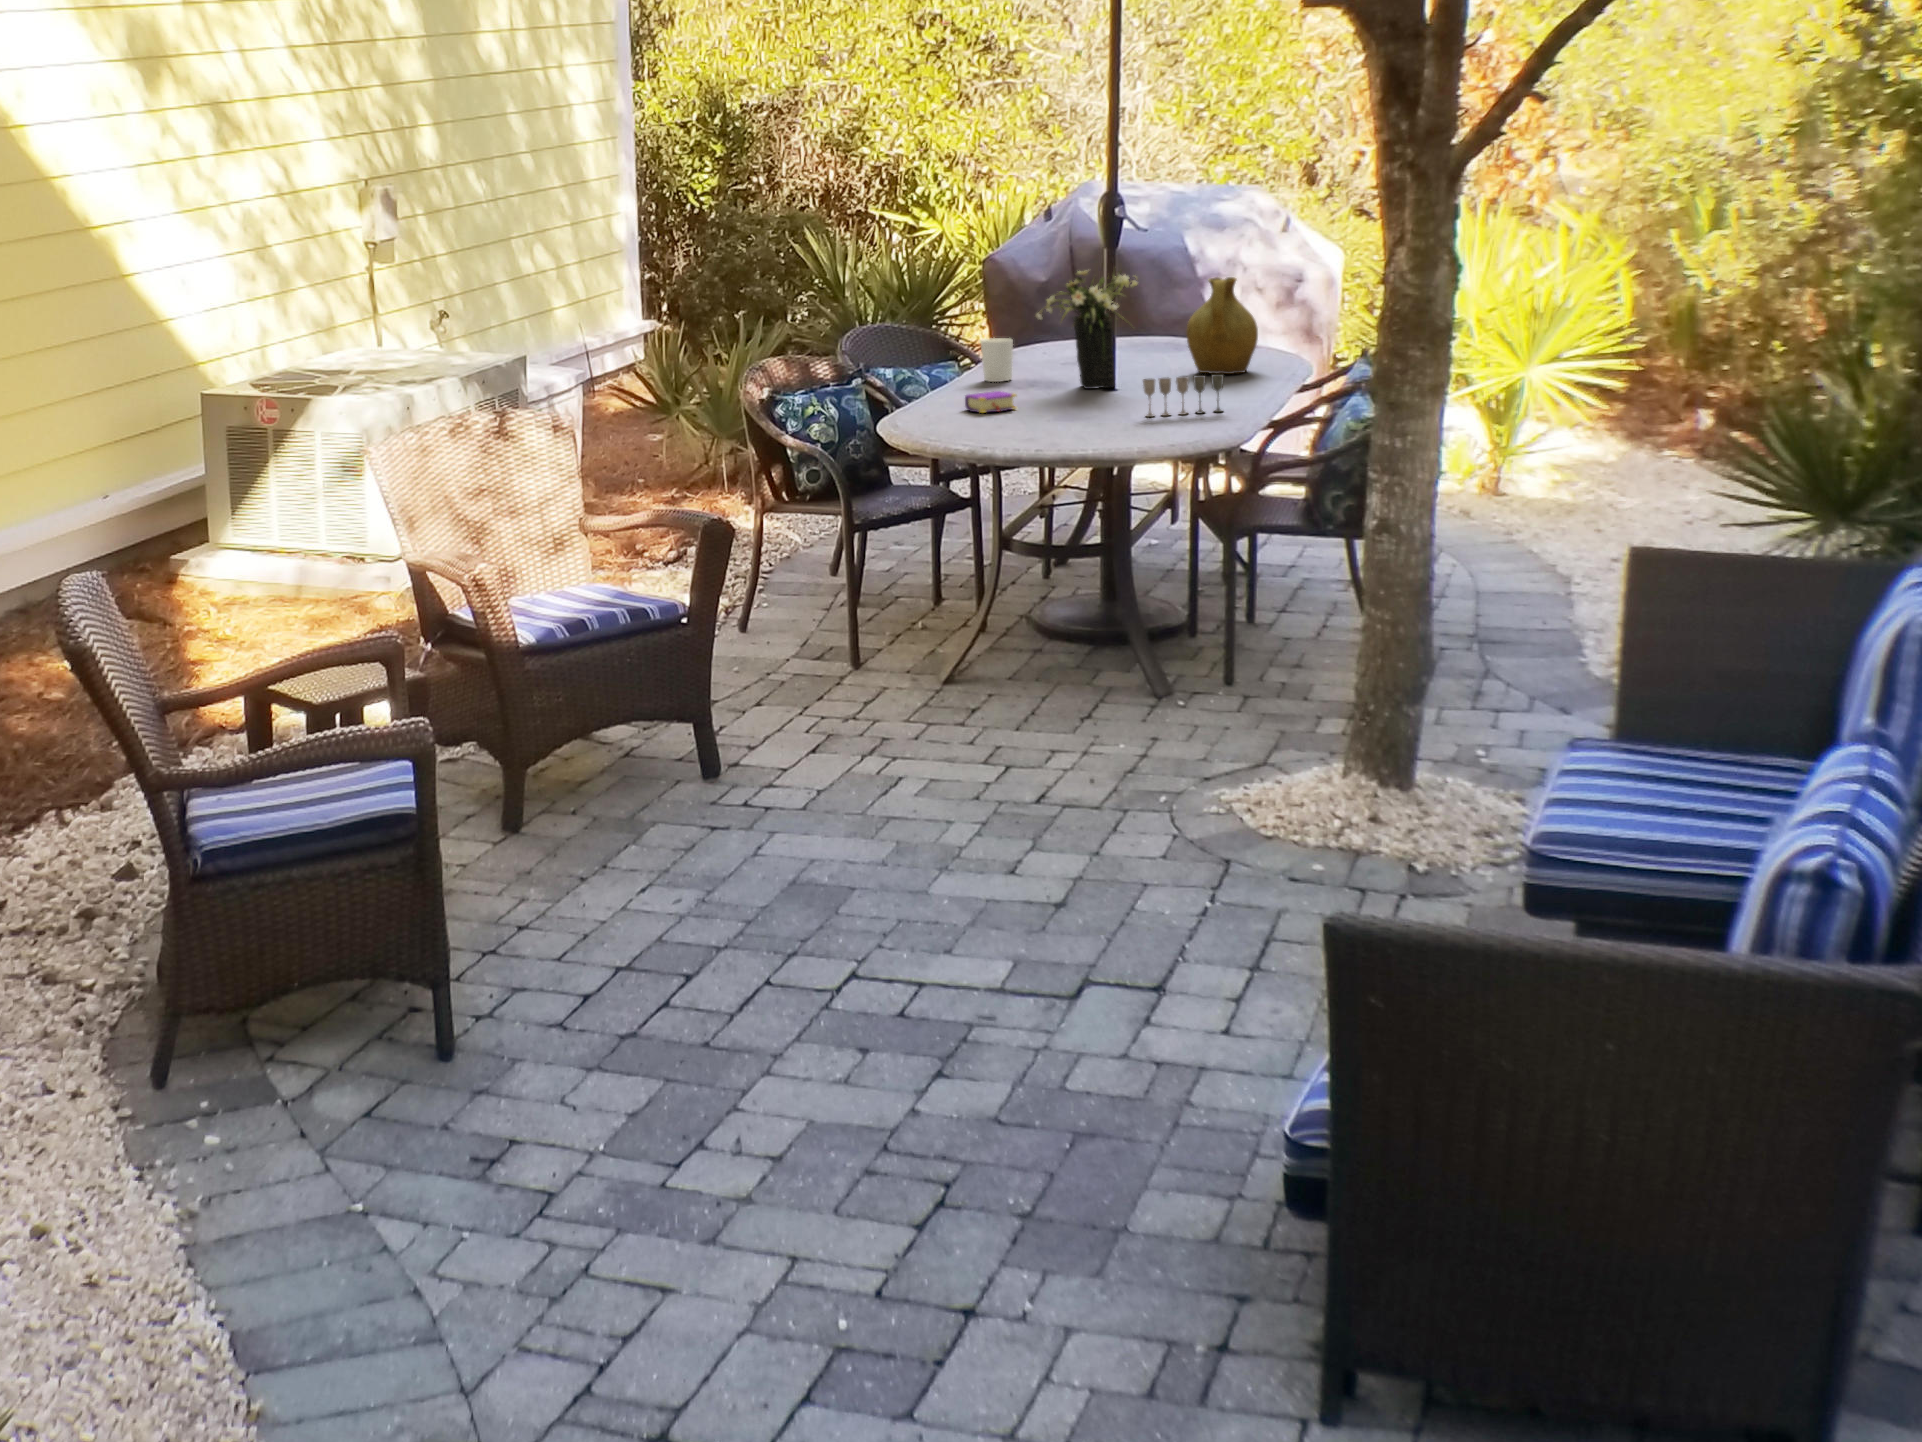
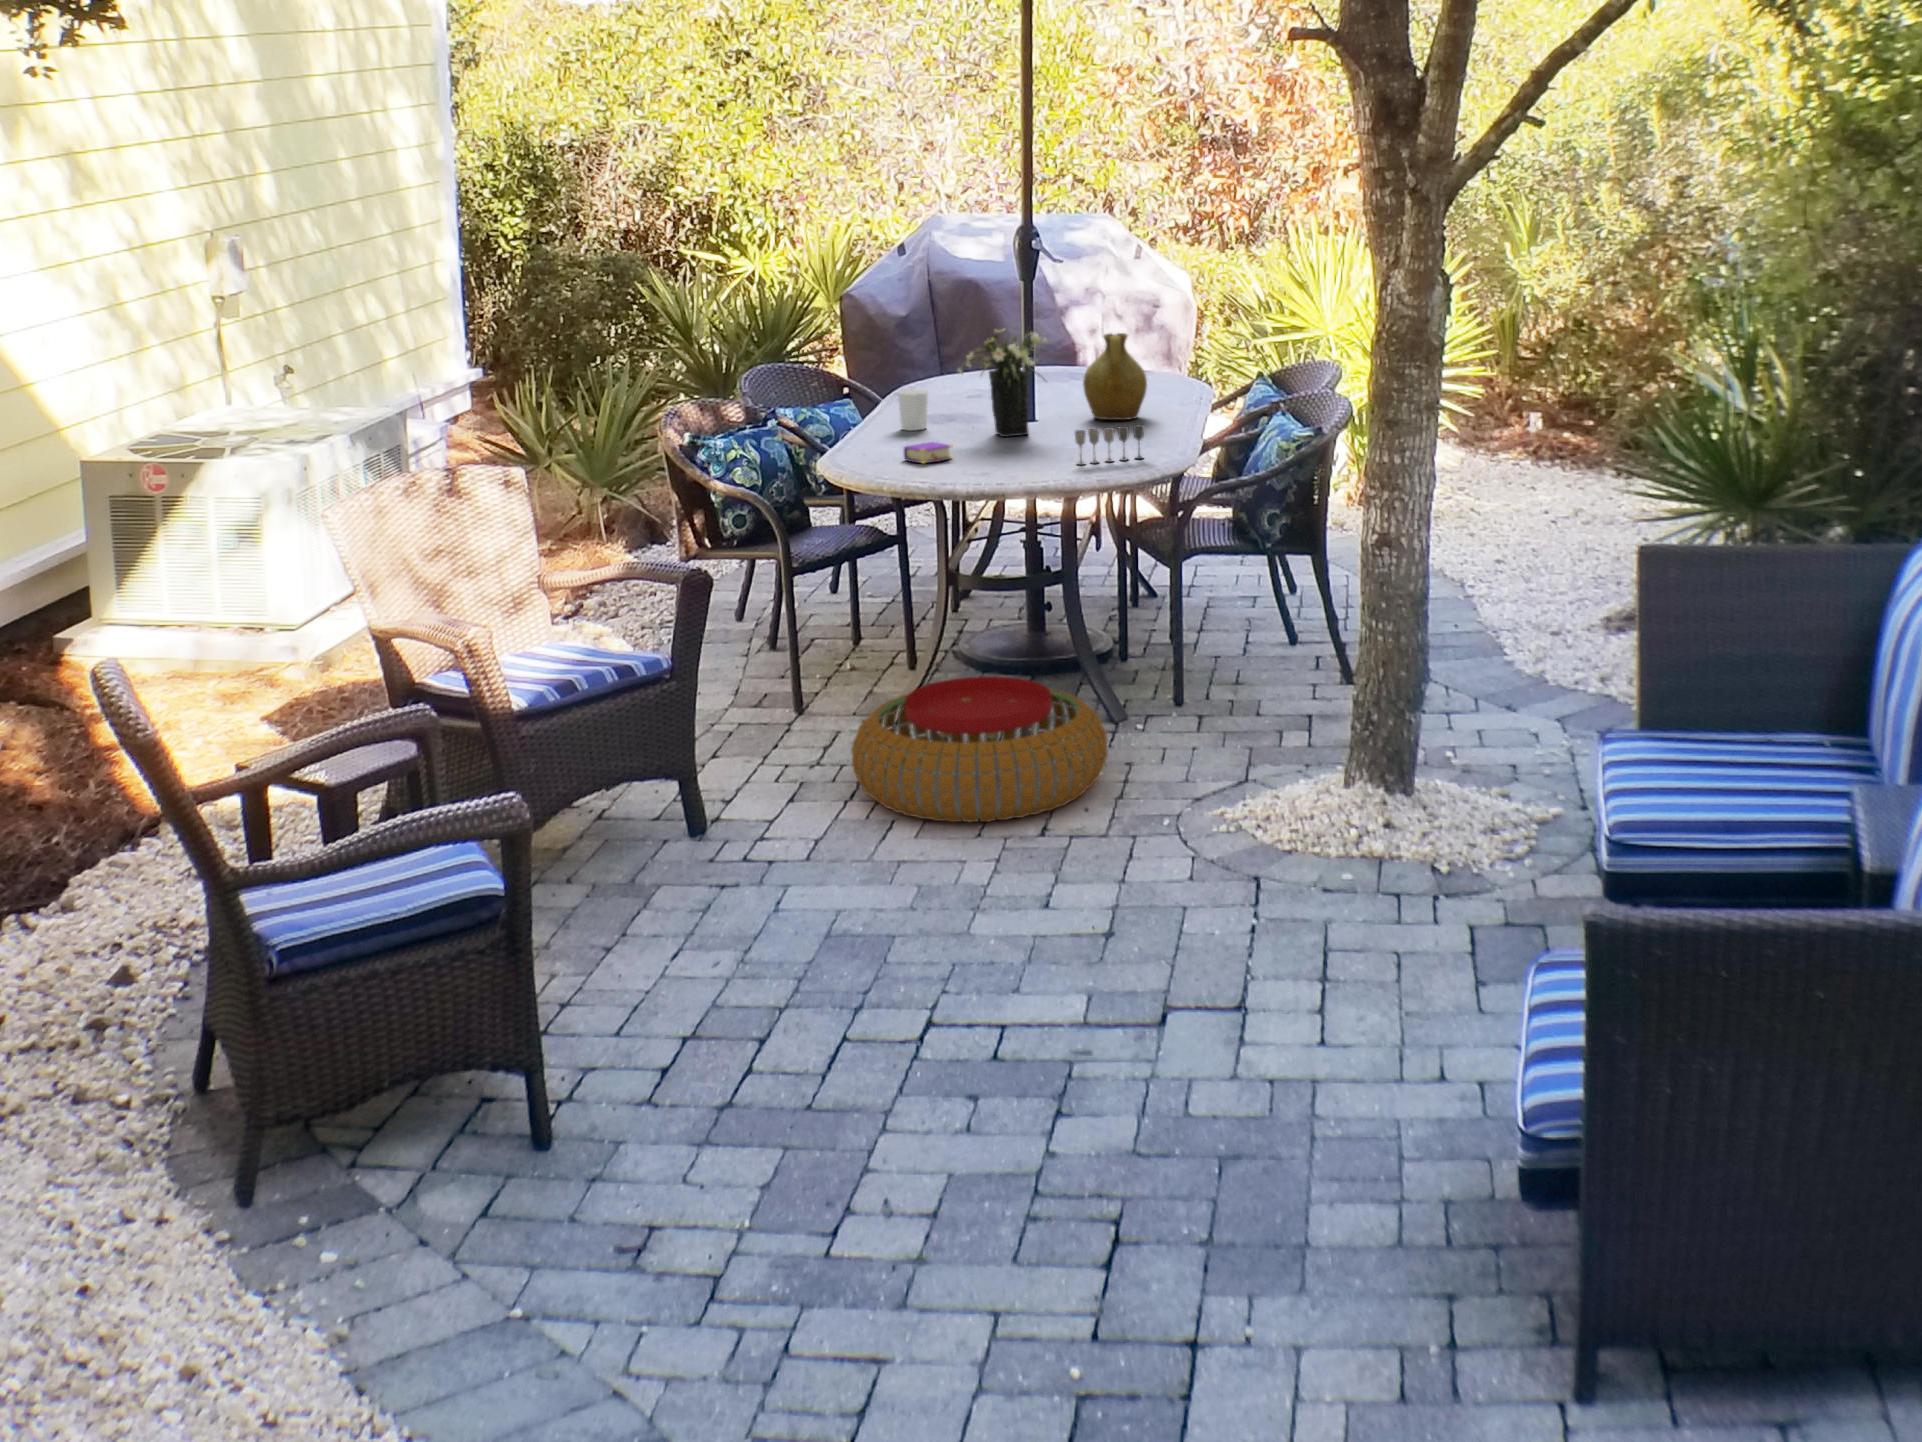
pouf: none [874,641,1151,791] -> present [851,676,1108,822]

